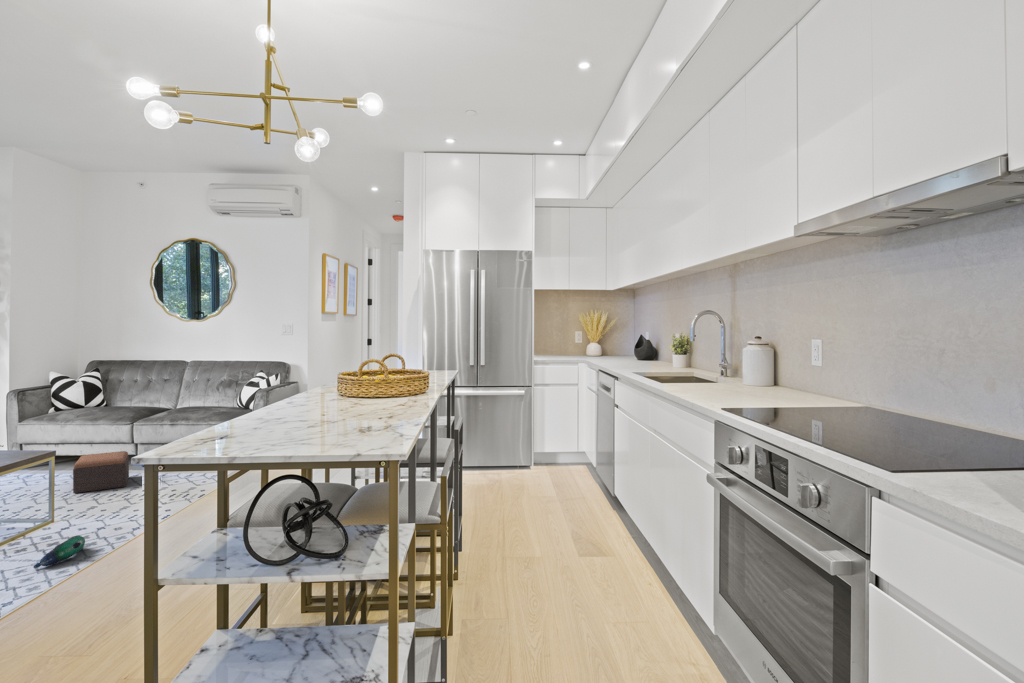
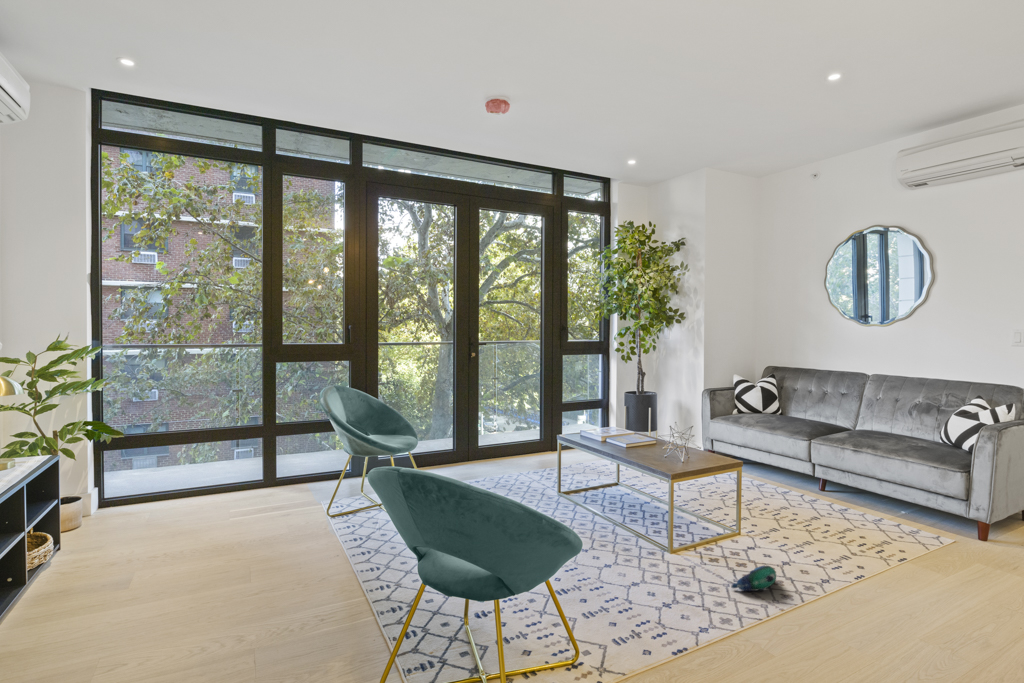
footstool: present [73,451,129,493] -> none [755,465,806,512]

